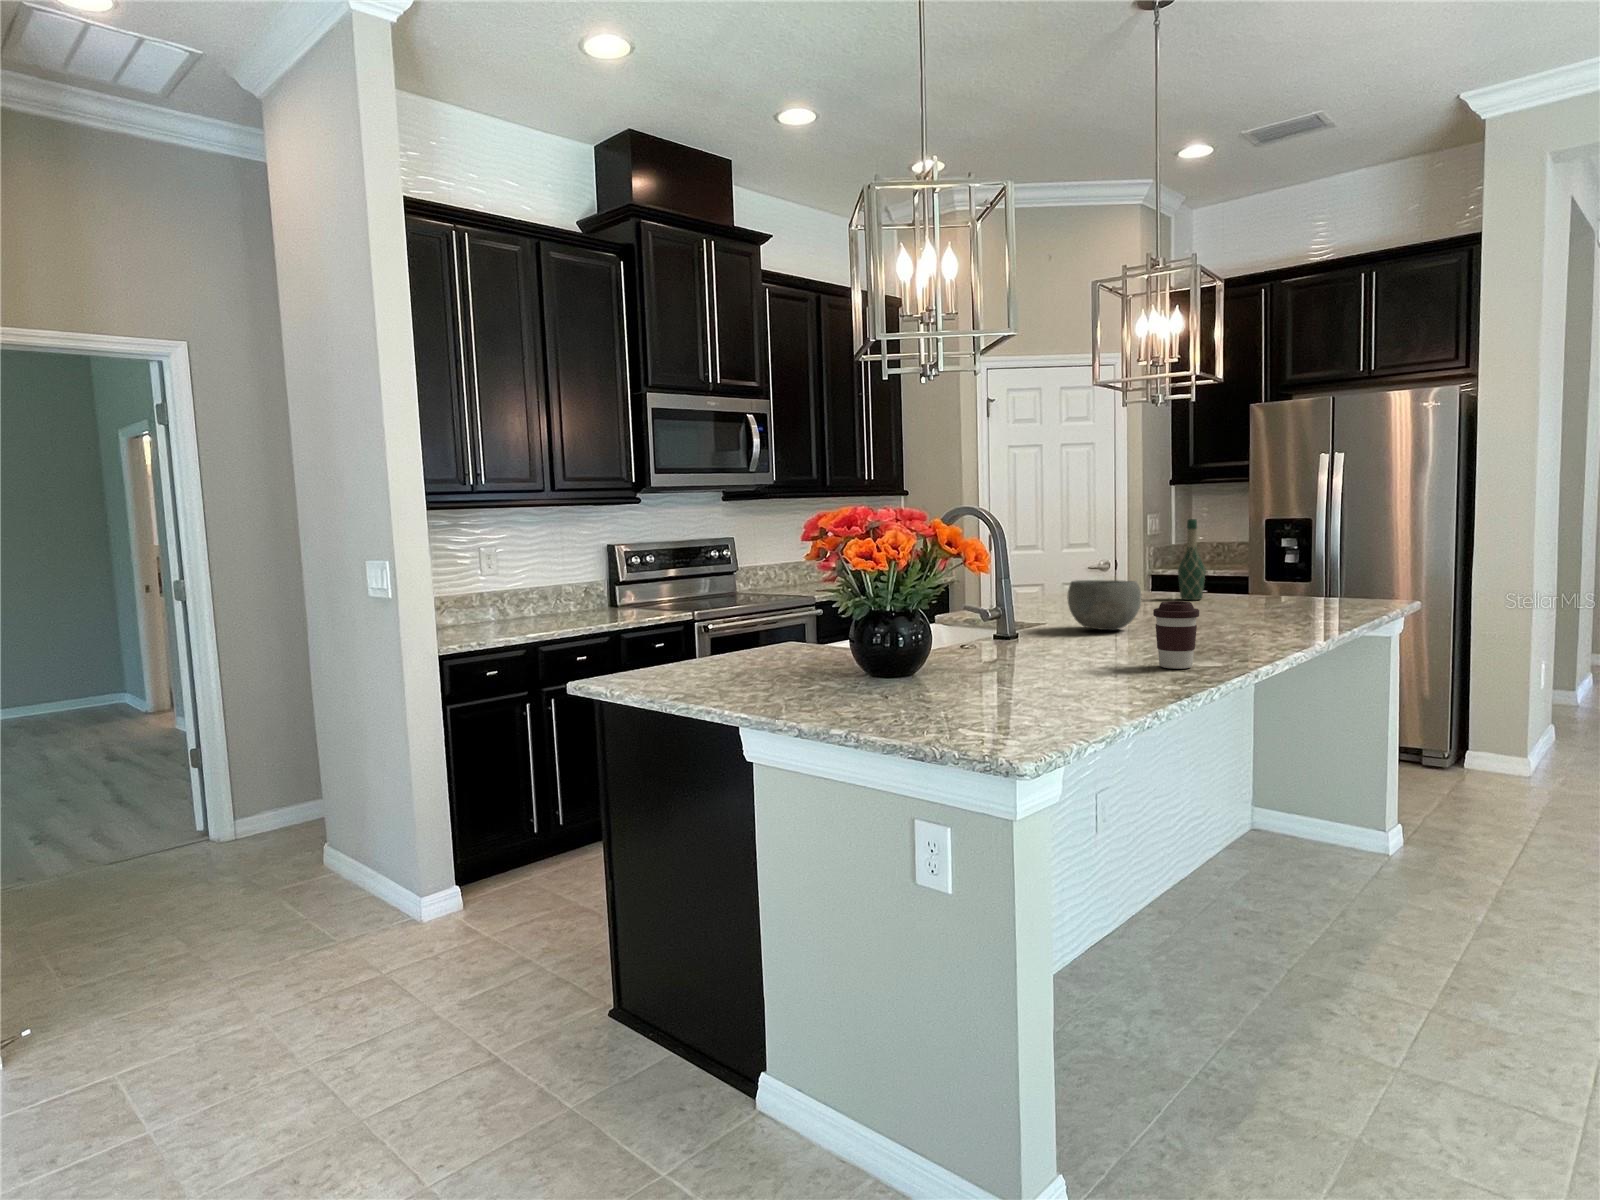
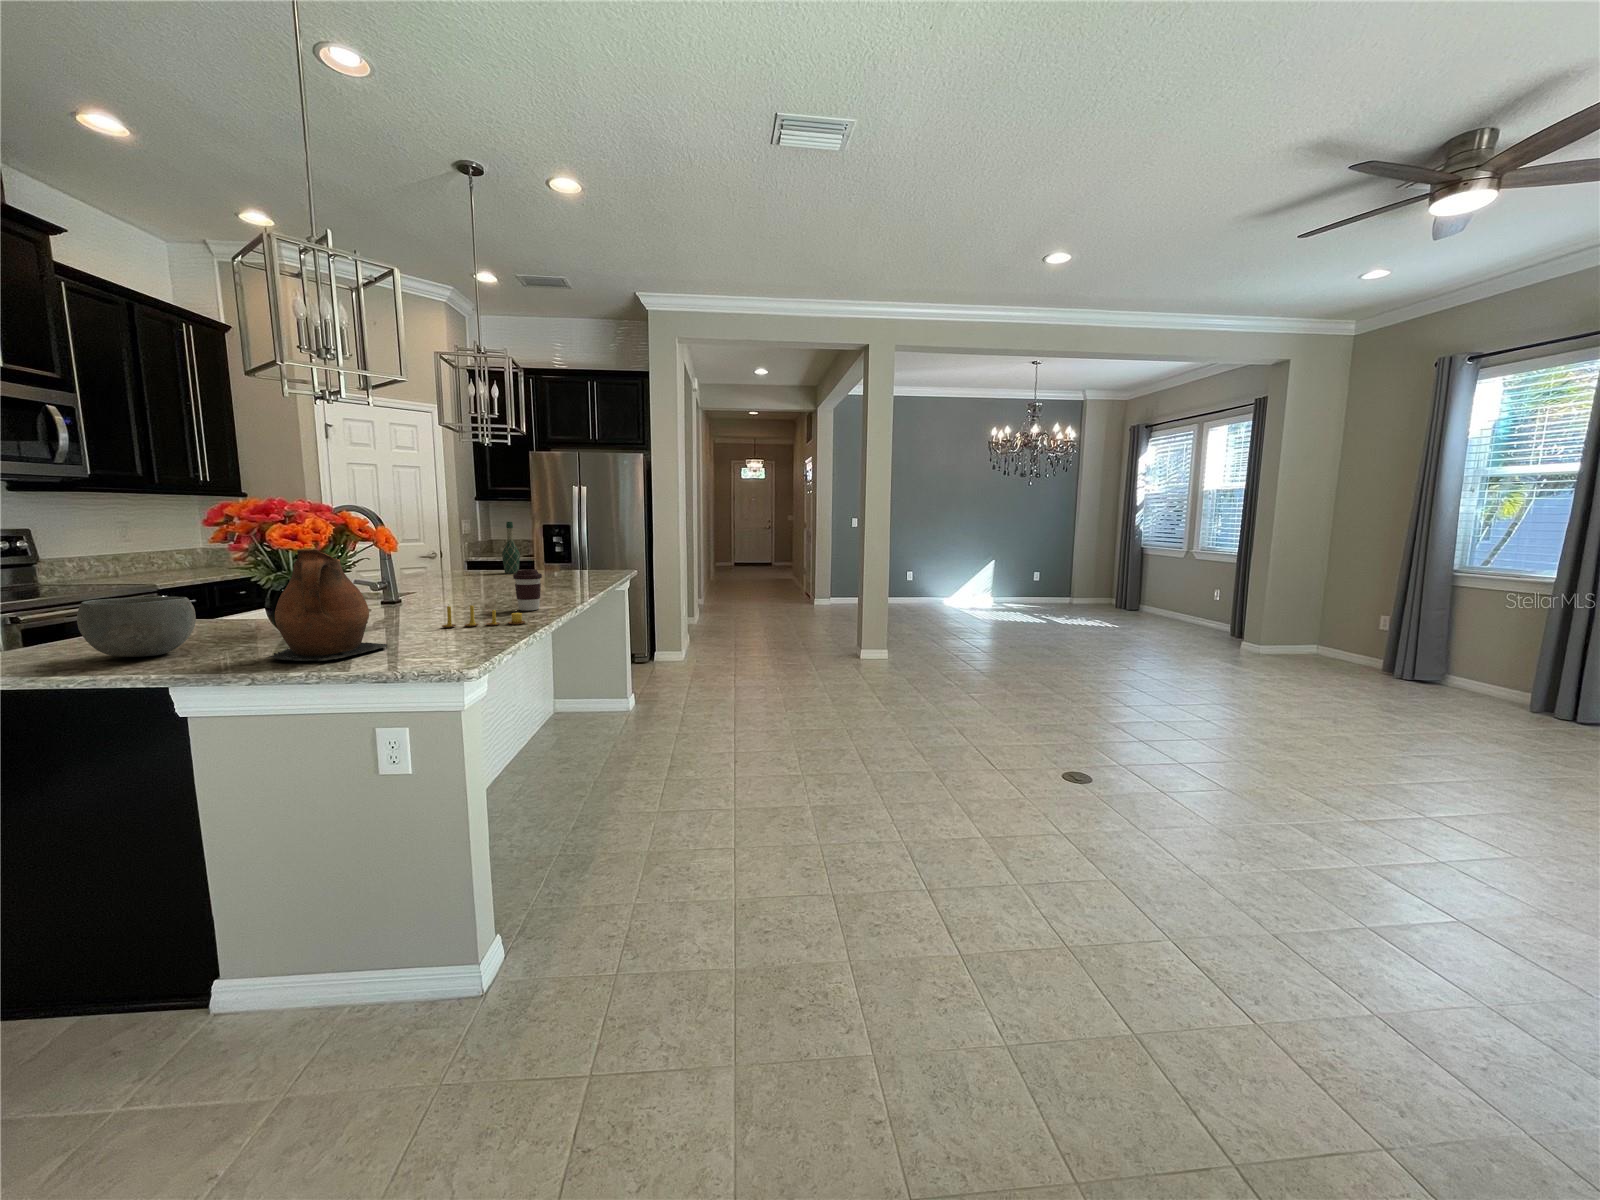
ceramic pitcher: none [821,572,952,718] -> present [268,549,387,661]
bowl: present [1067,580,1141,630] -> present [77,597,196,657]
candle: none [1034,651,1155,692] -> present [442,605,525,627]

